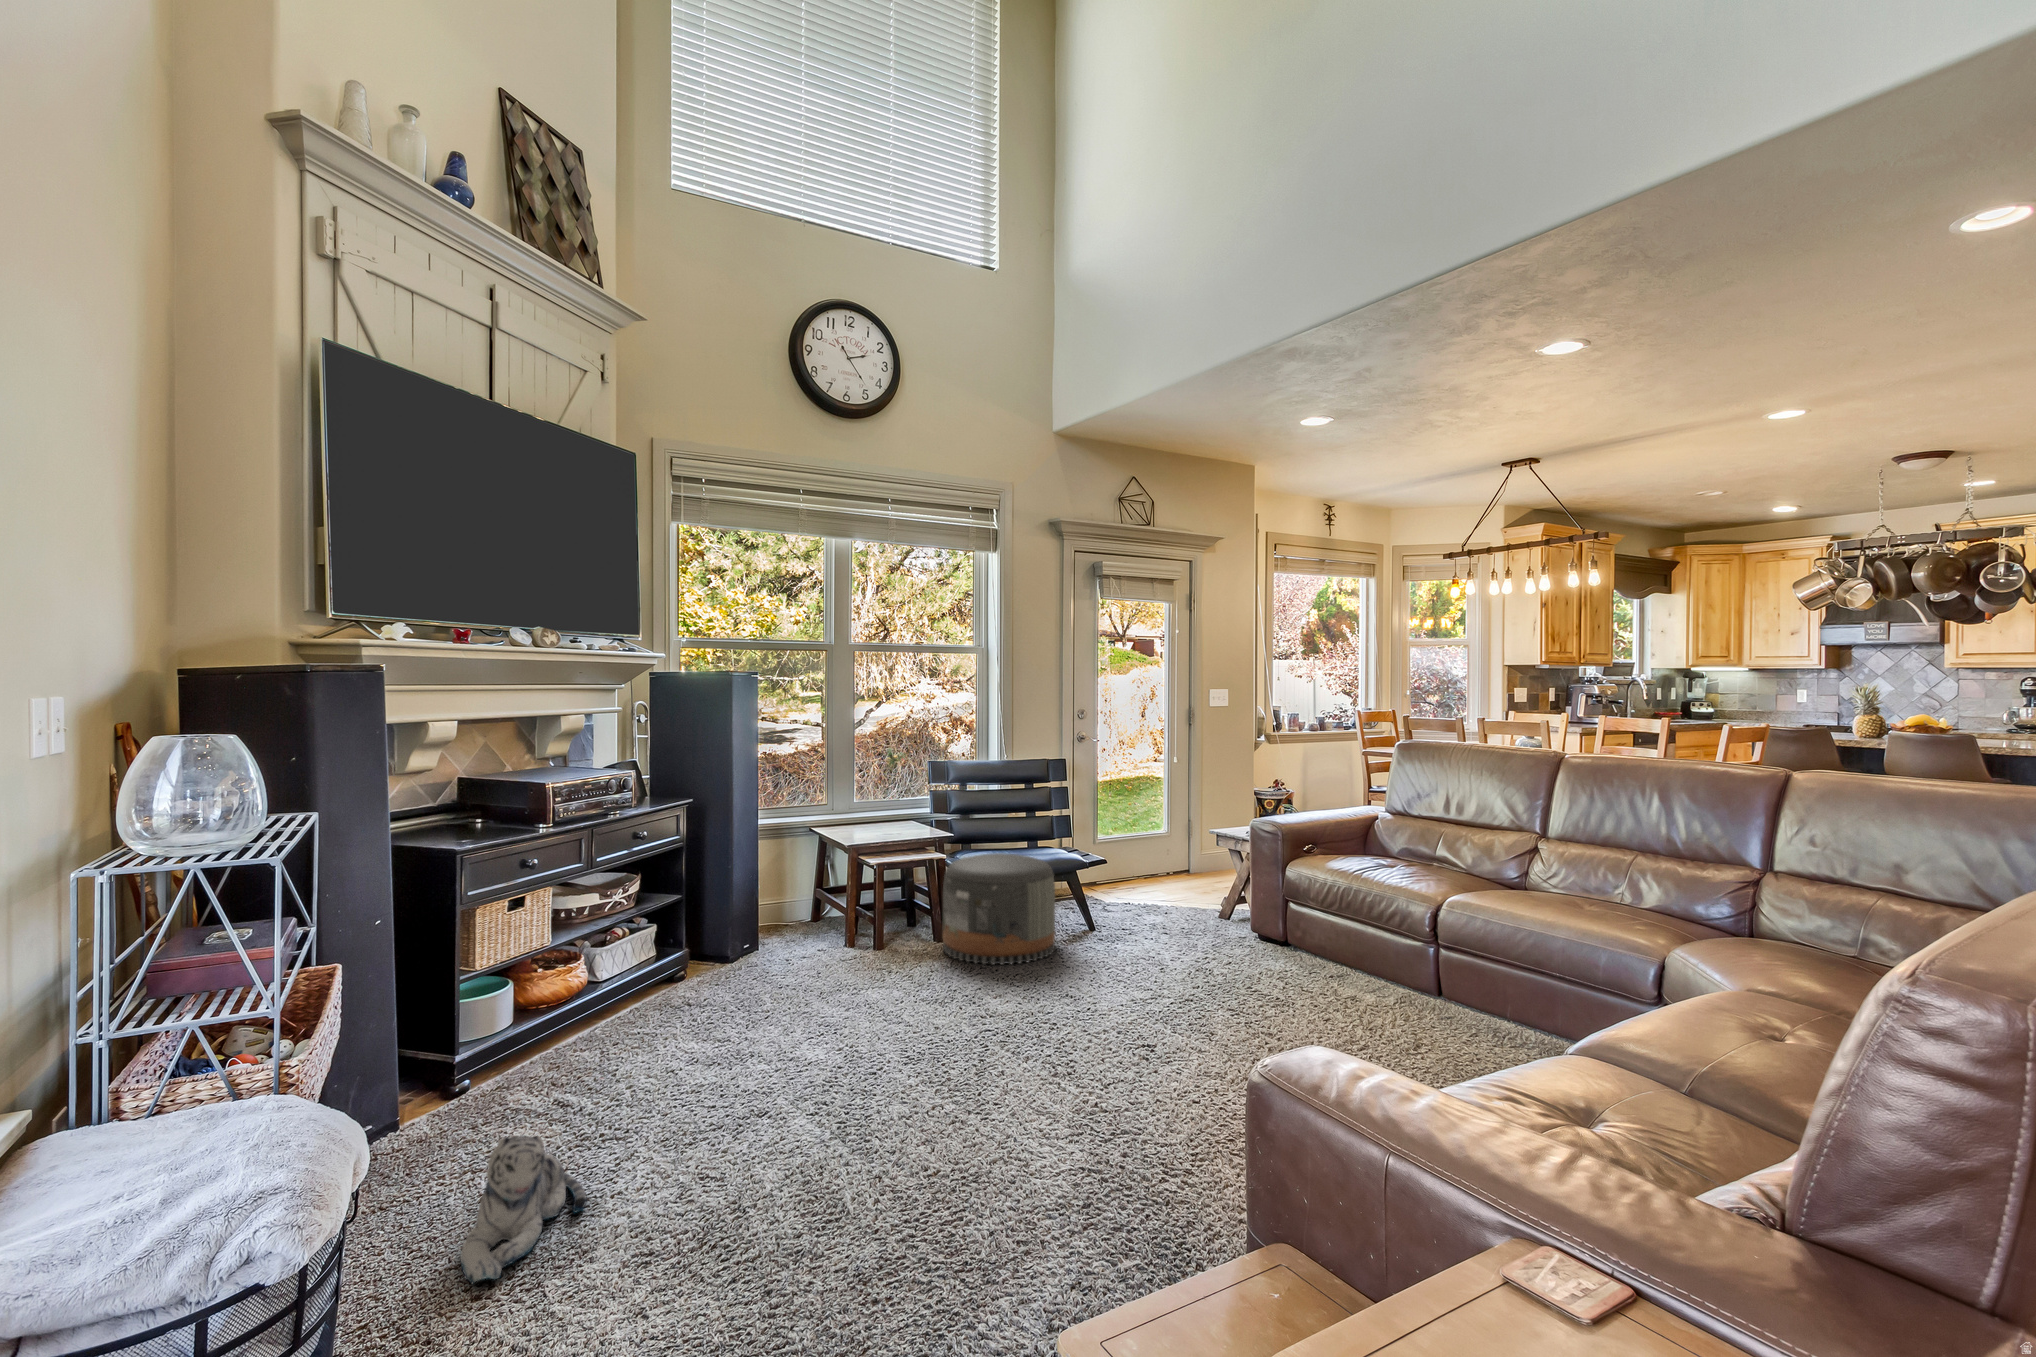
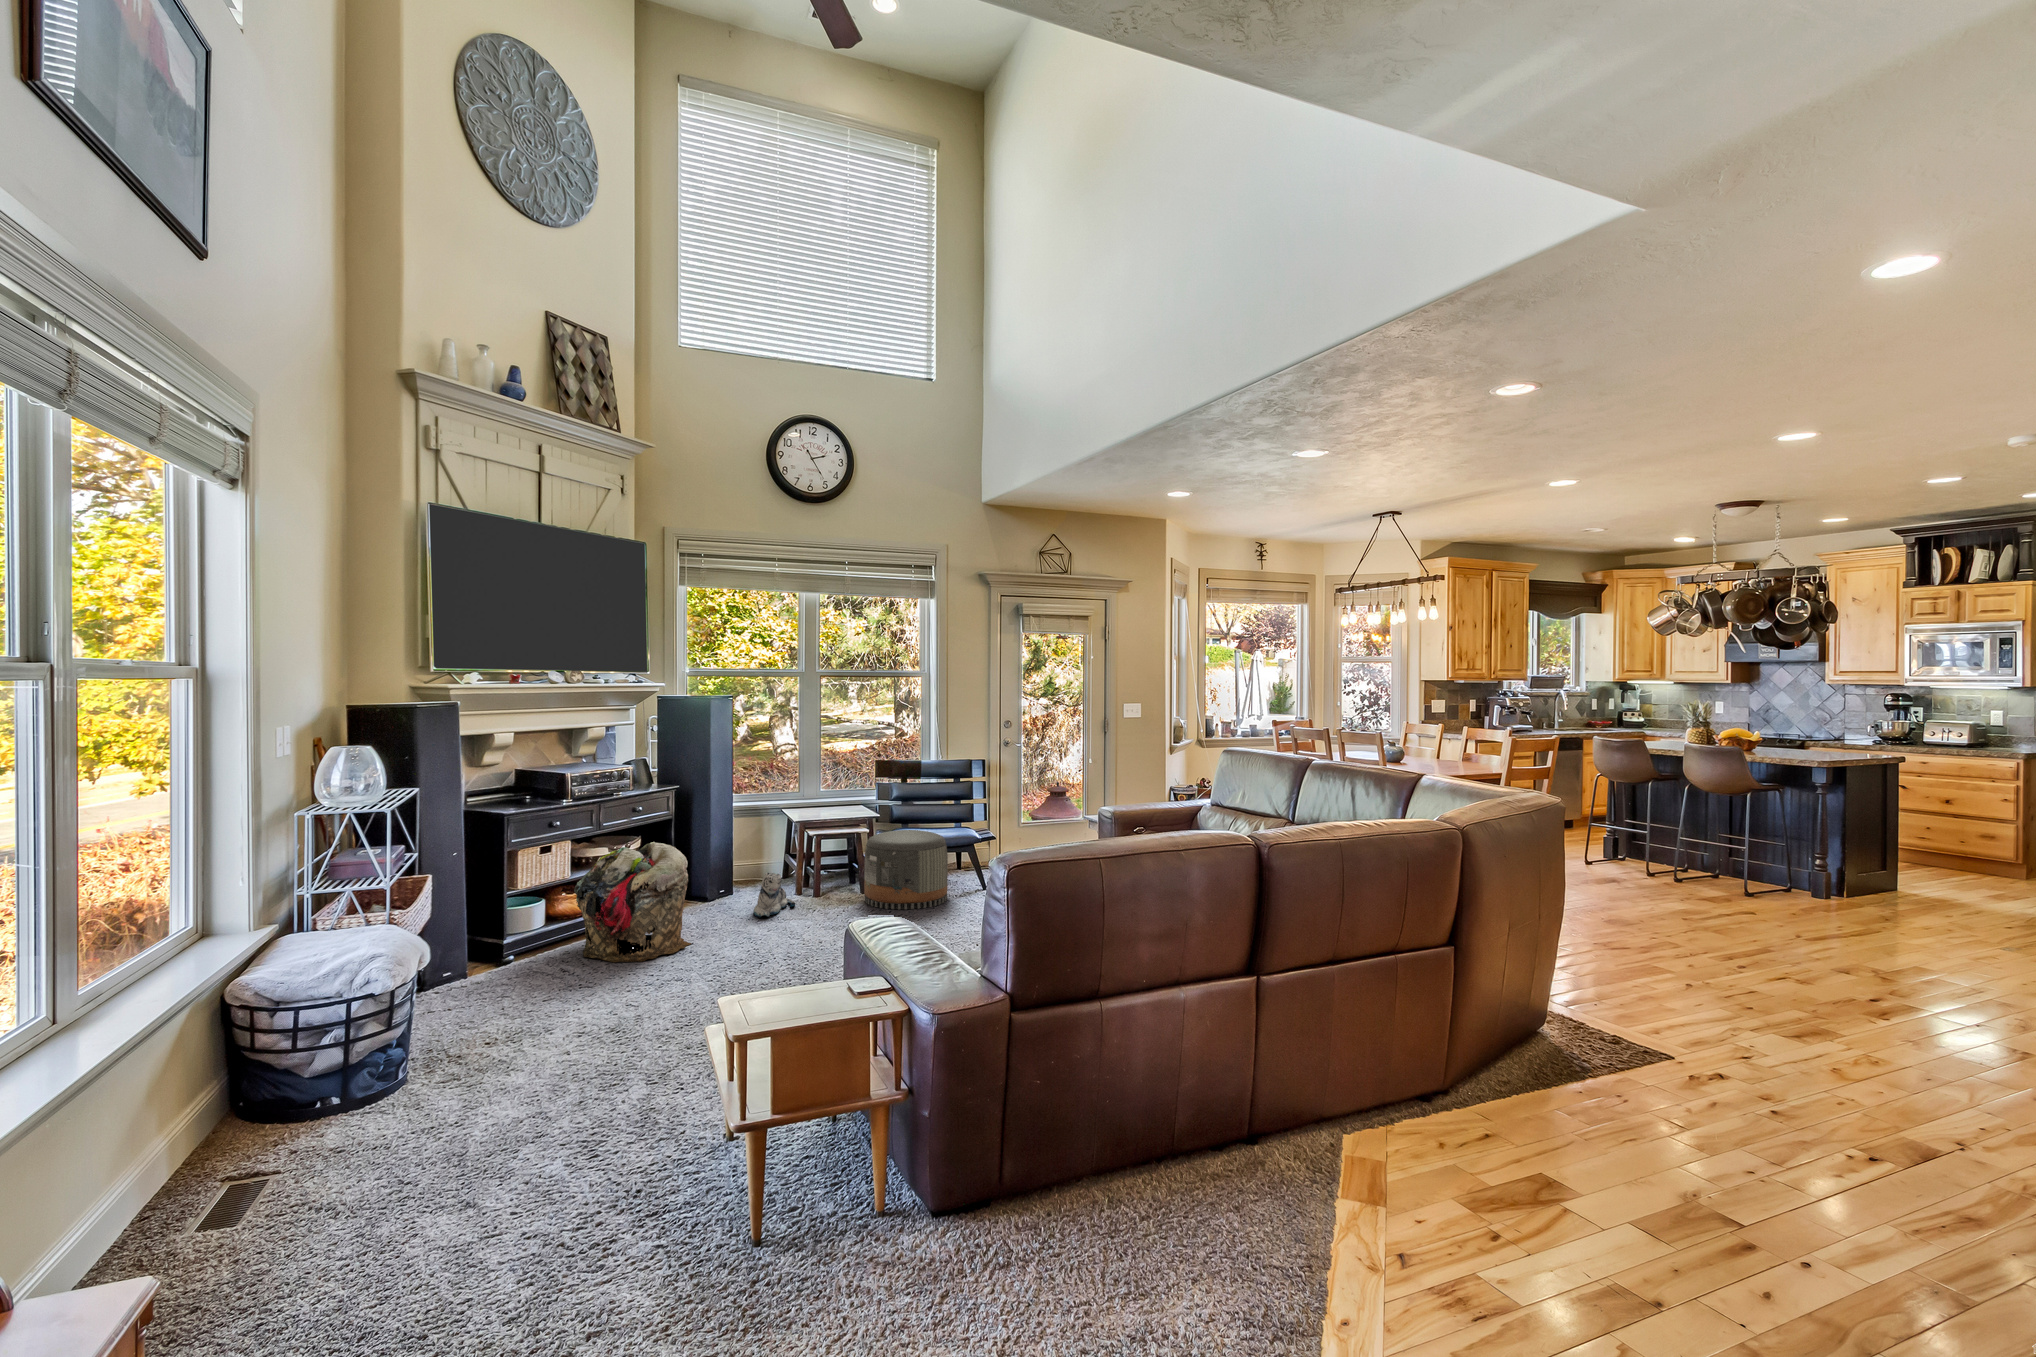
laundry basket: none [560,884,741,1080] -> present [574,842,692,962]
plush toy: present [460,1136,587,1284] -> present [753,873,795,918]

